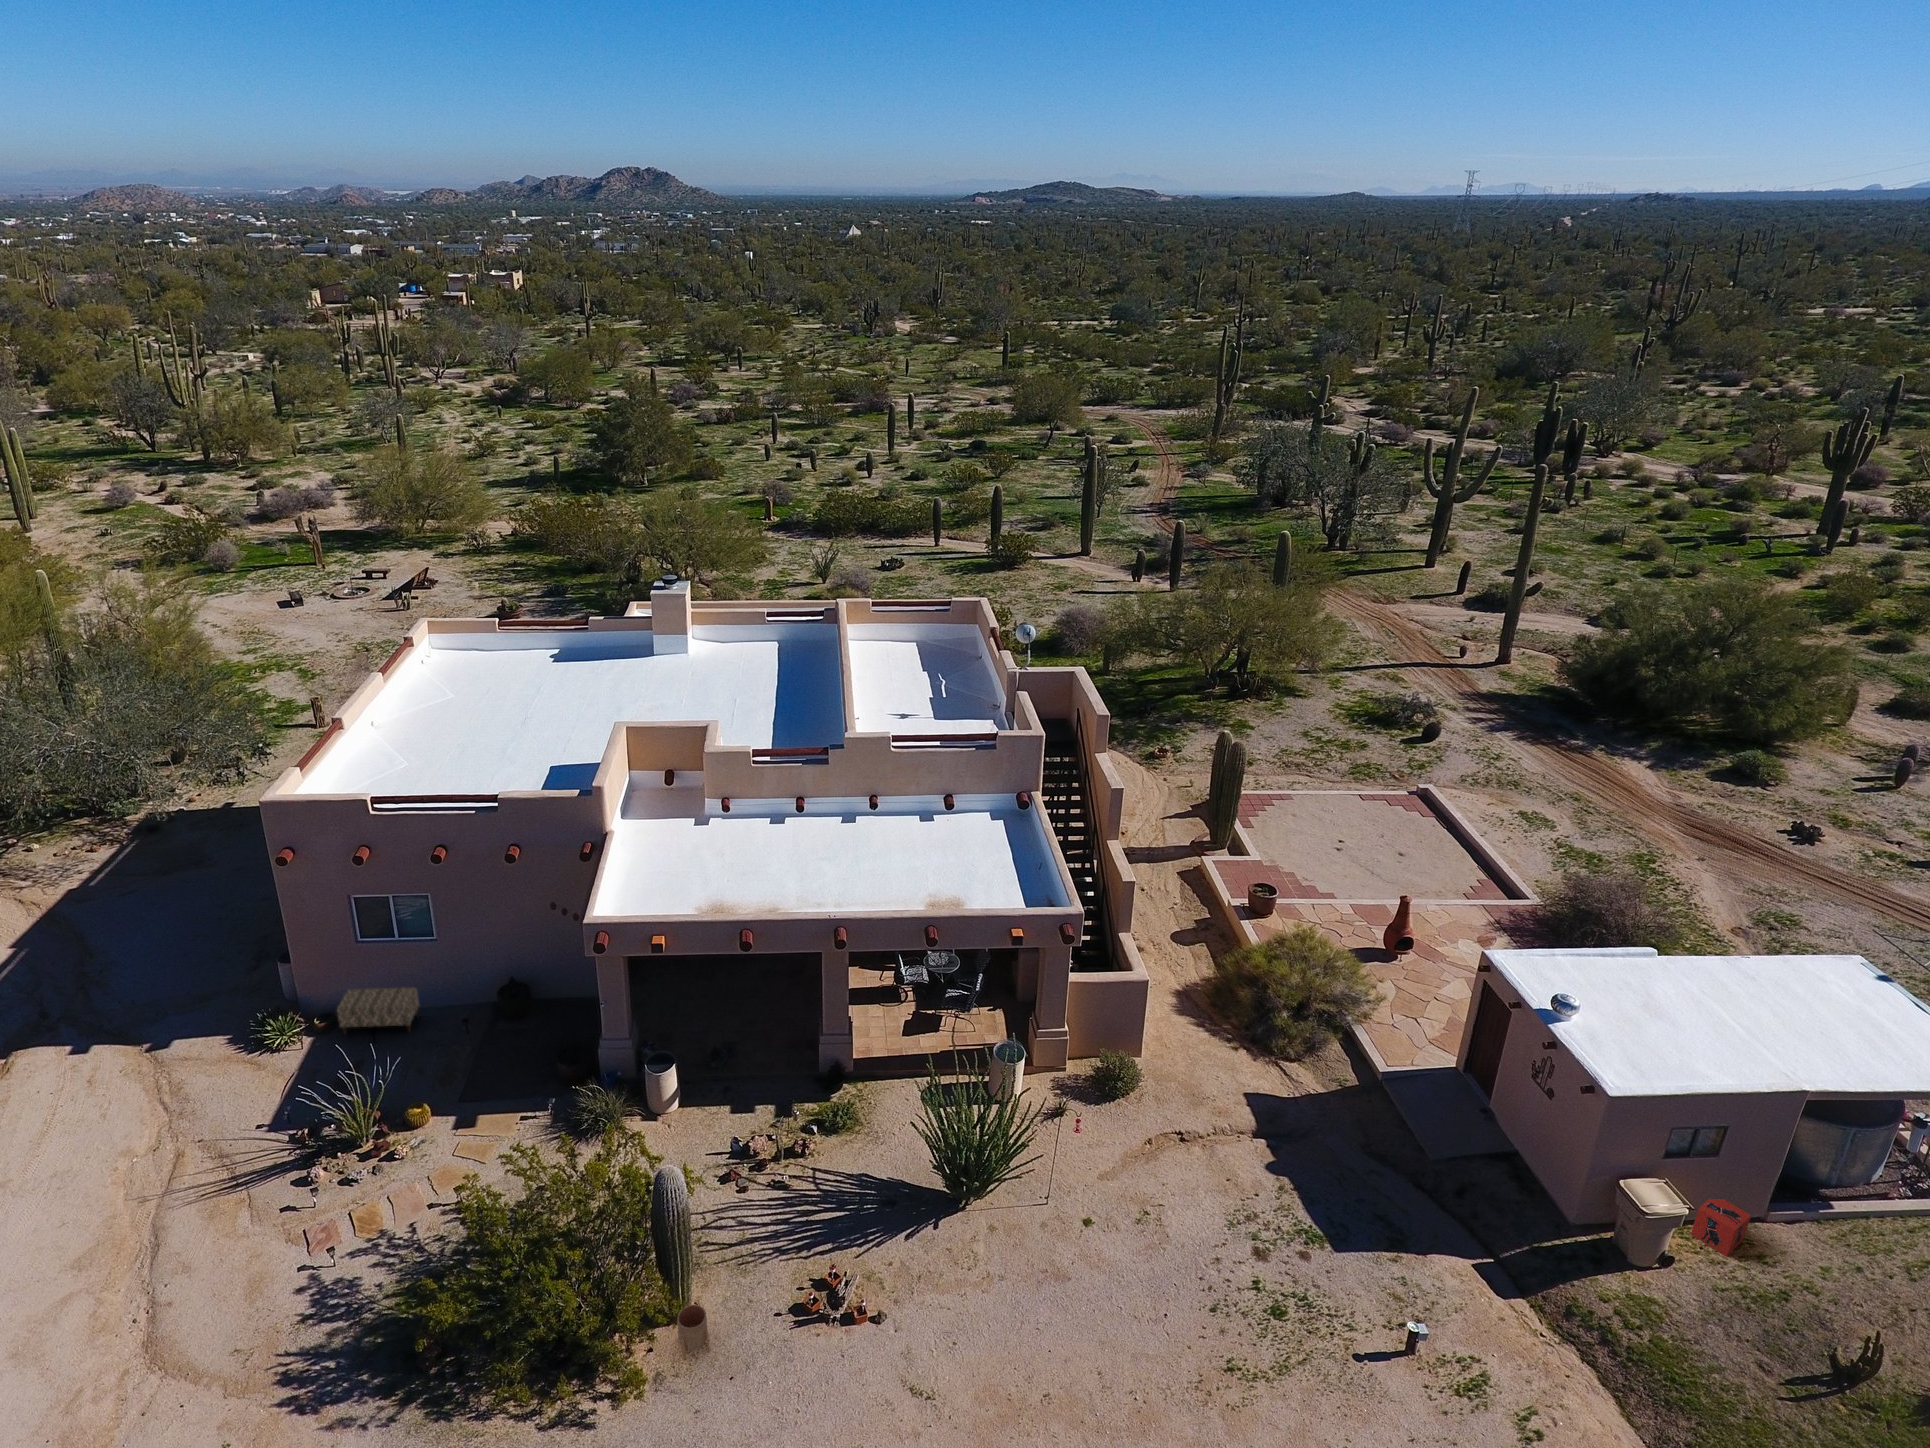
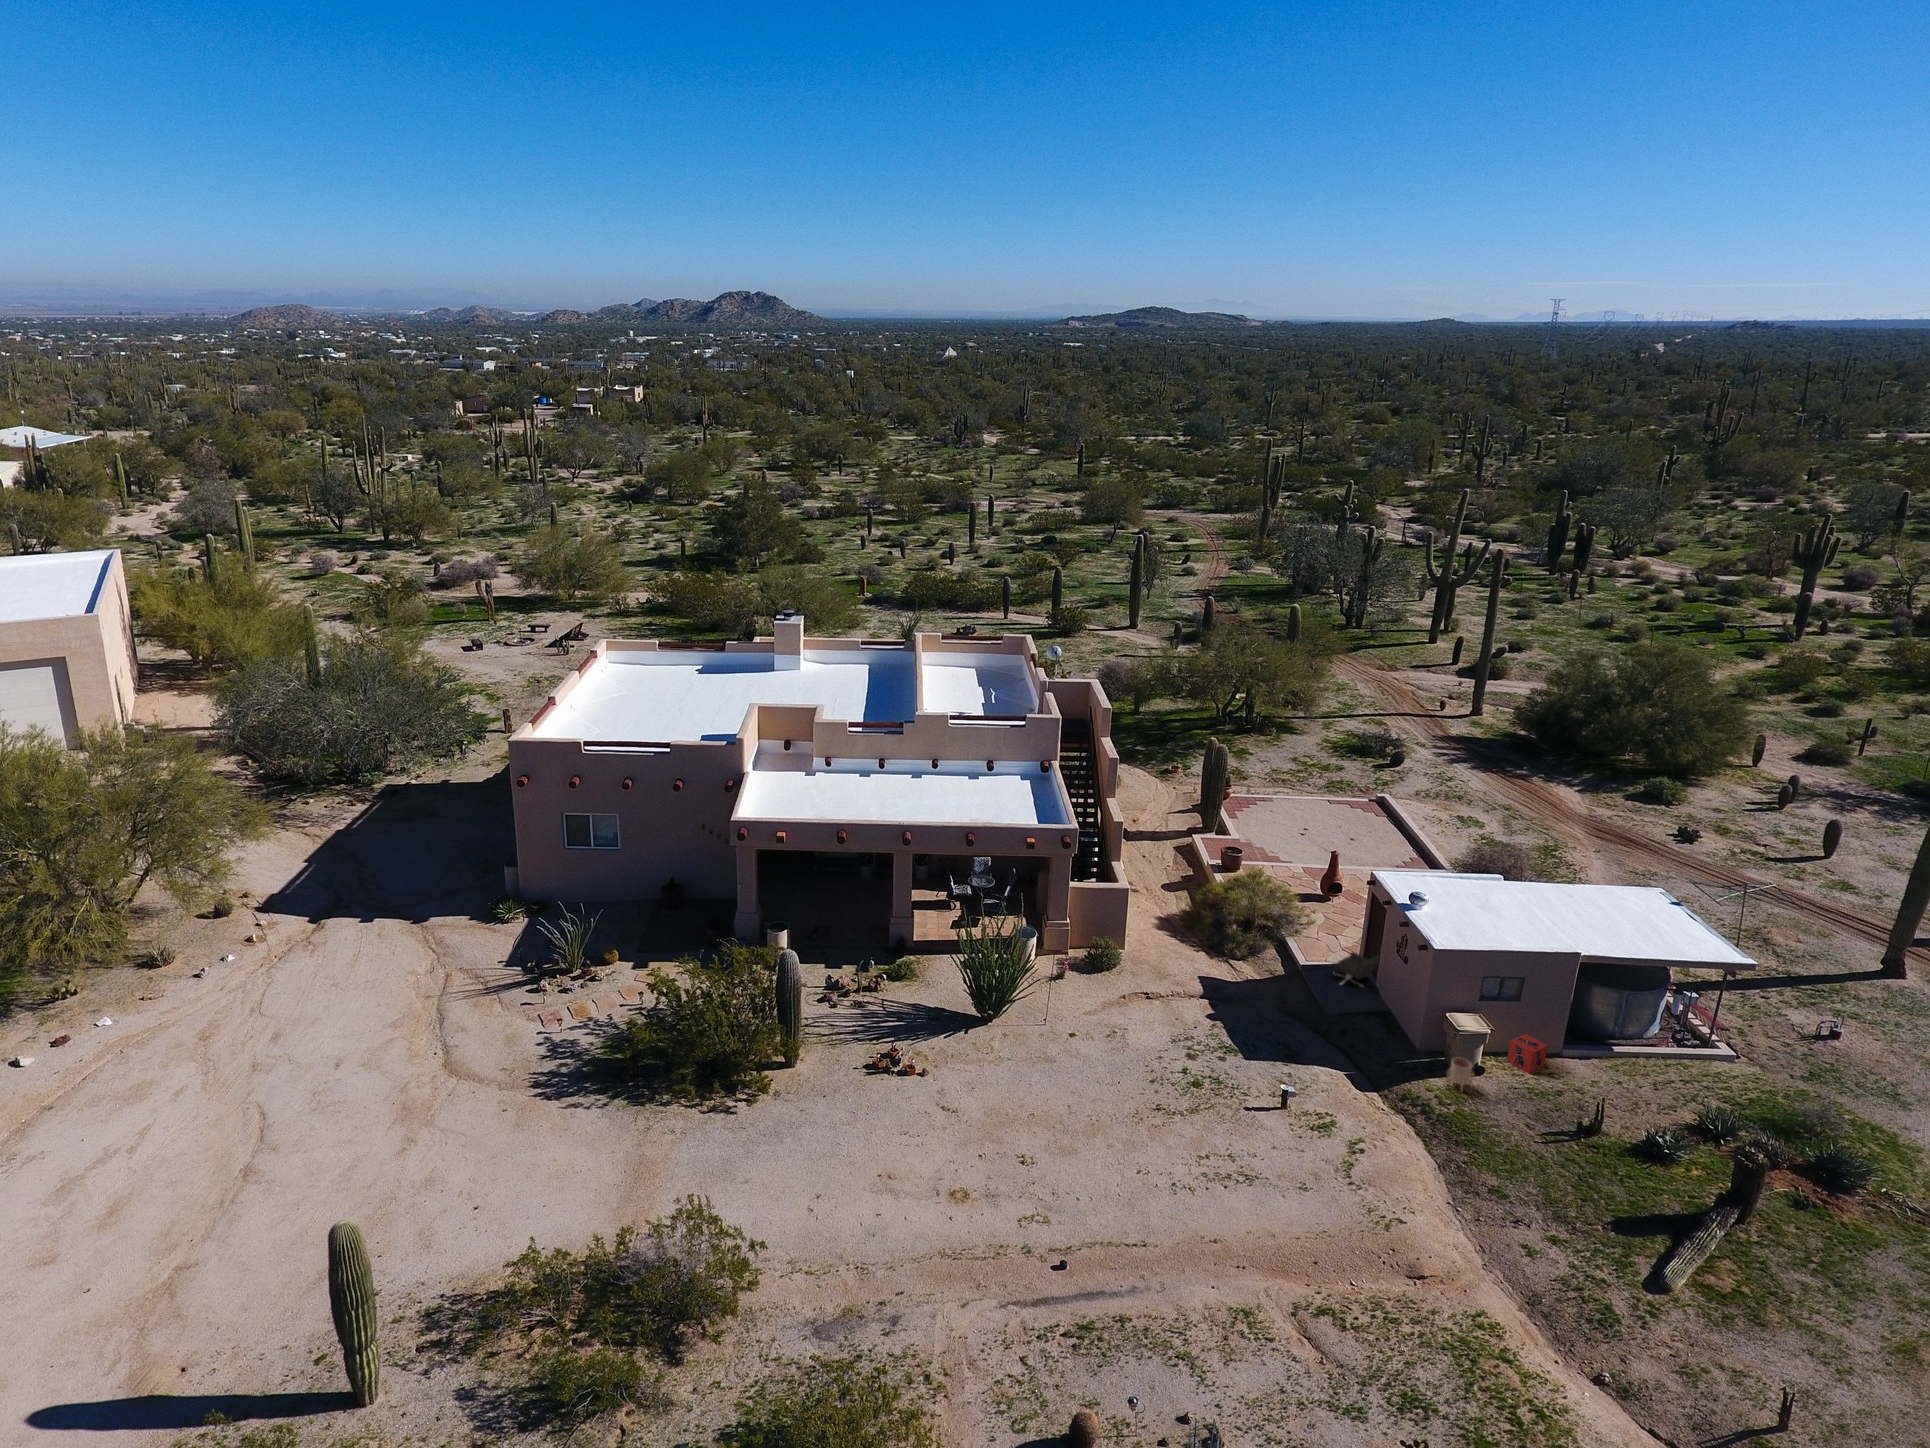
bench: present [337,987,419,1034] -> none [547,884,603,916]
lounge chair: none [1423,1053,1493,1106] -> present [1332,952,1380,985]
planter: present [677,1305,710,1360] -> present [1446,1058,1473,1089]

